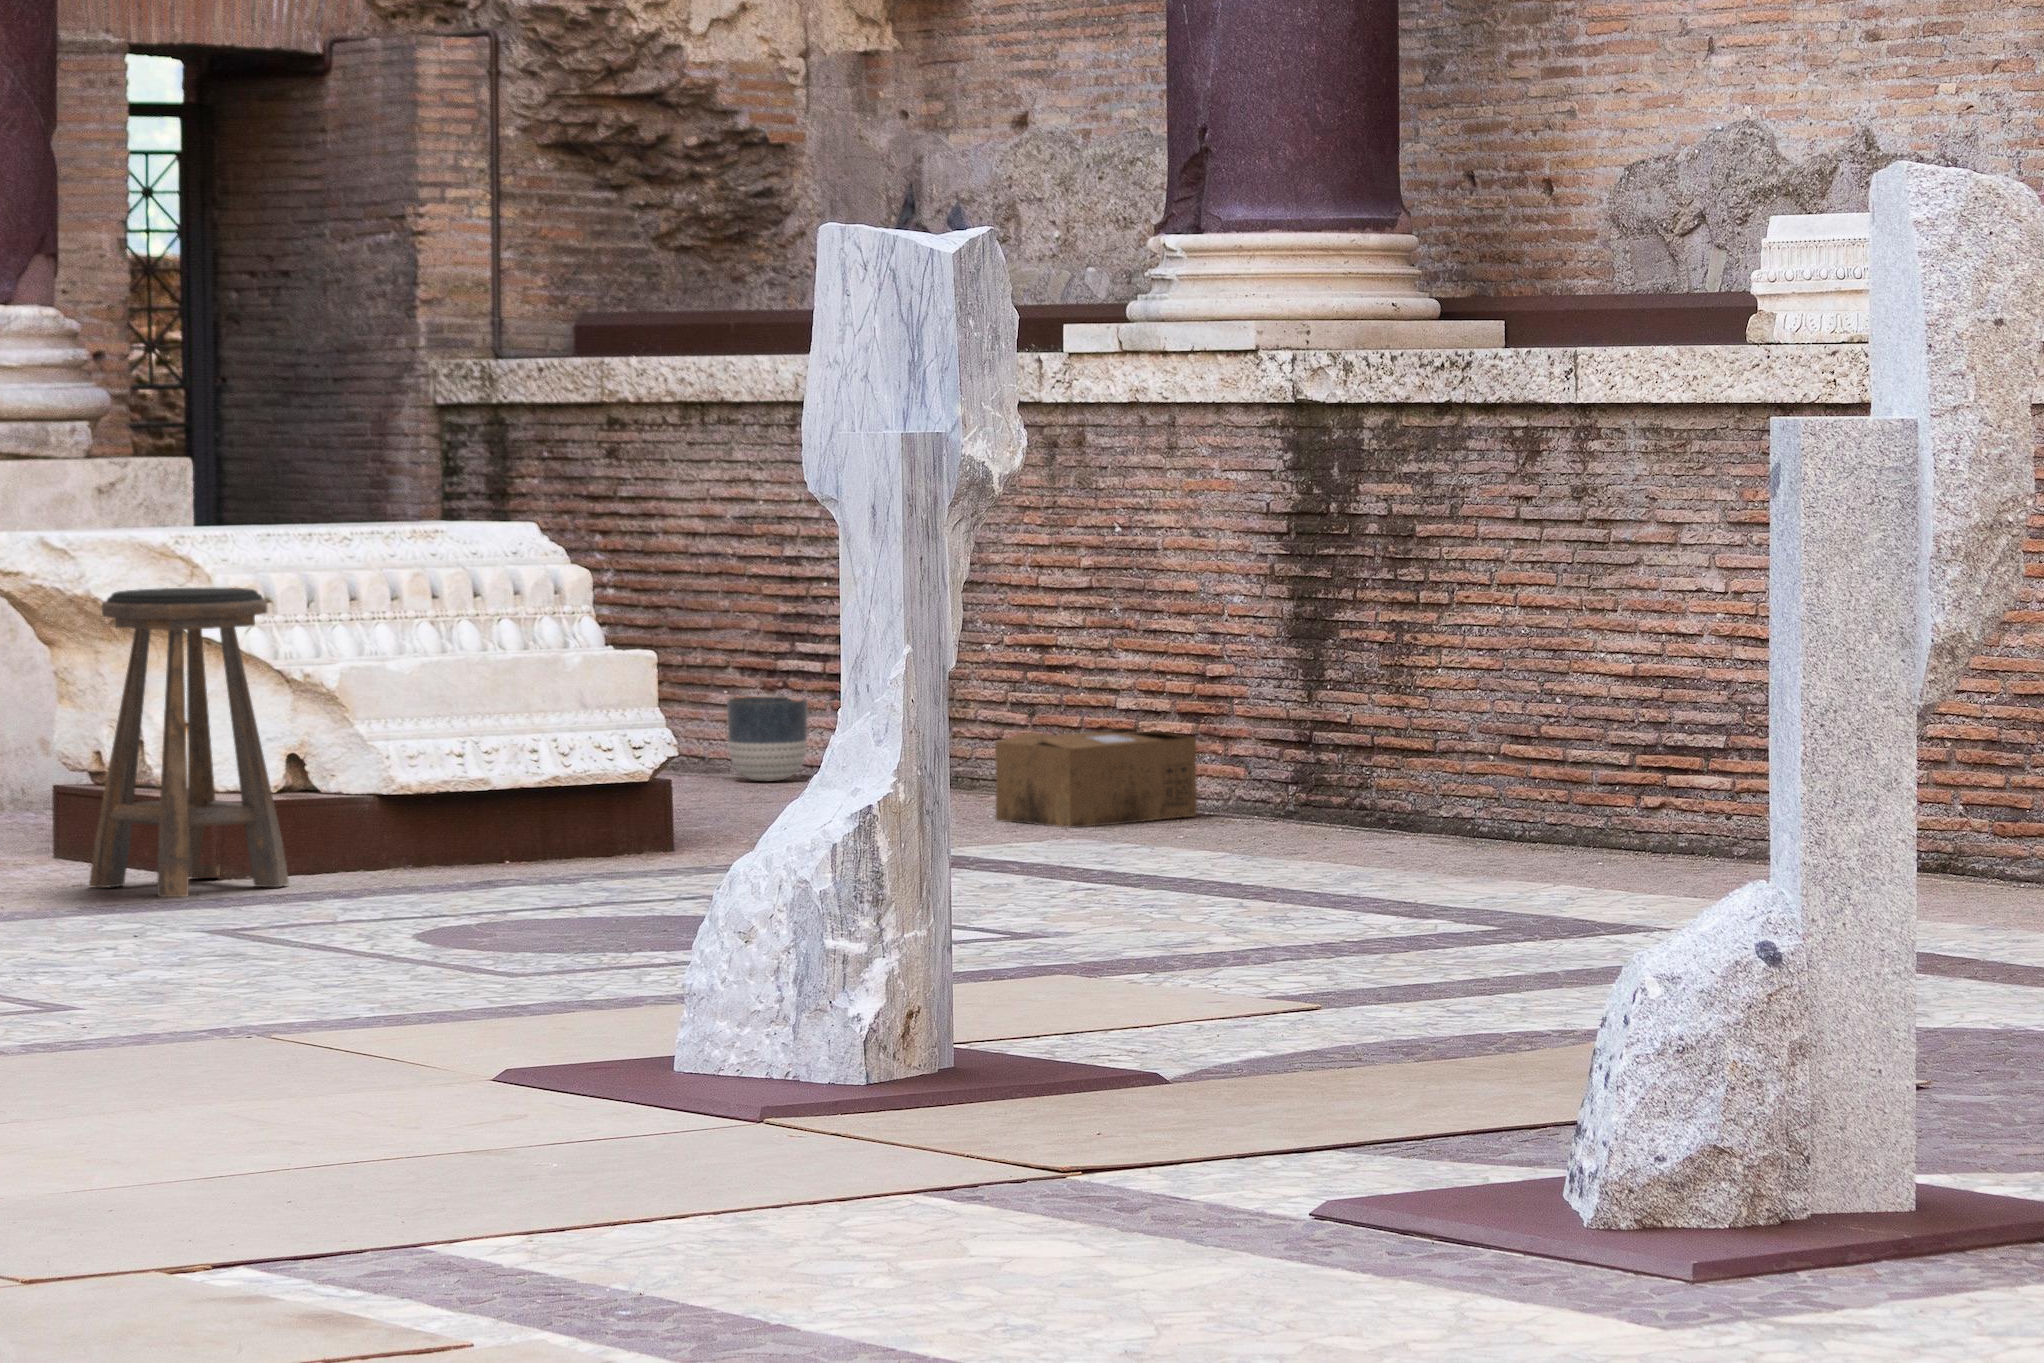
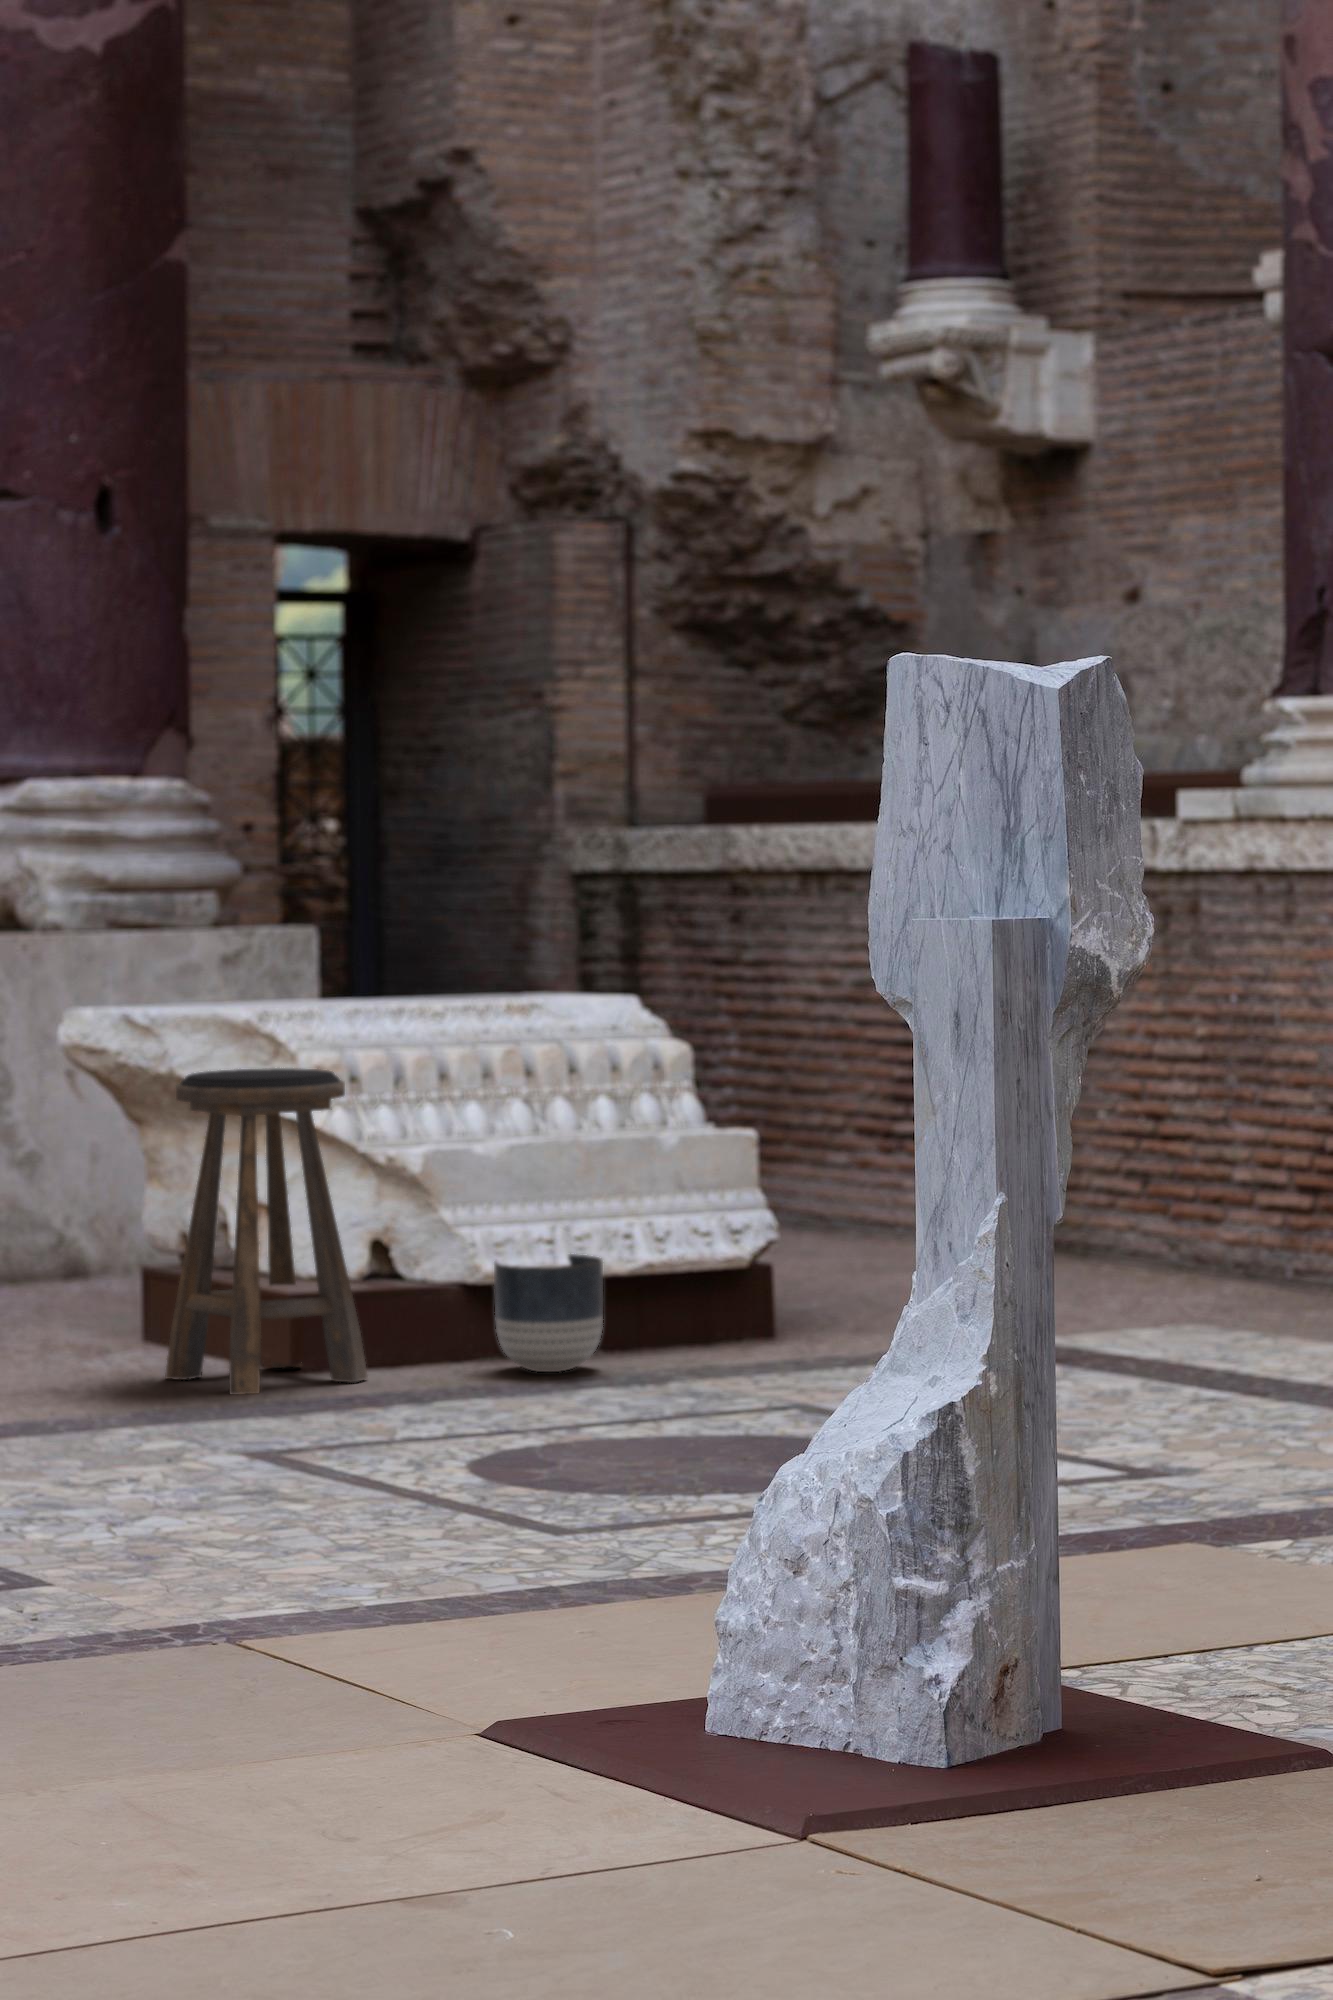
planter: present [727,697,808,781] -> present [494,1254,603,1372]
cardboard box: present [995,726,1197,828] -> none [1108,1201,1318,1312]

